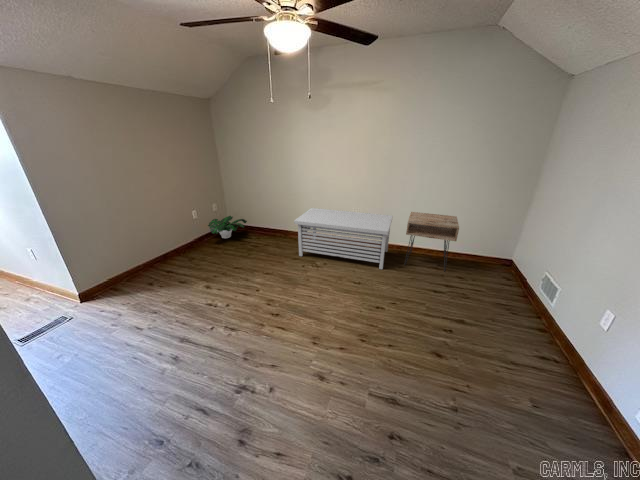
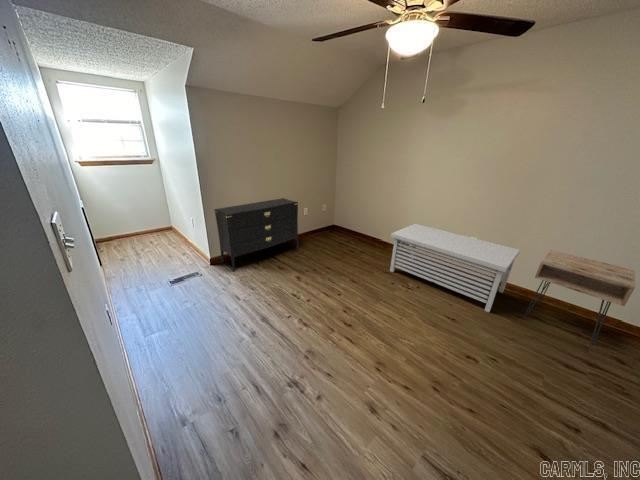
dresser: none [69,202,198,301] -> present [214,198,299,271]
potted plant: present [208,216,247,238] -> none [313,219,348,239]

